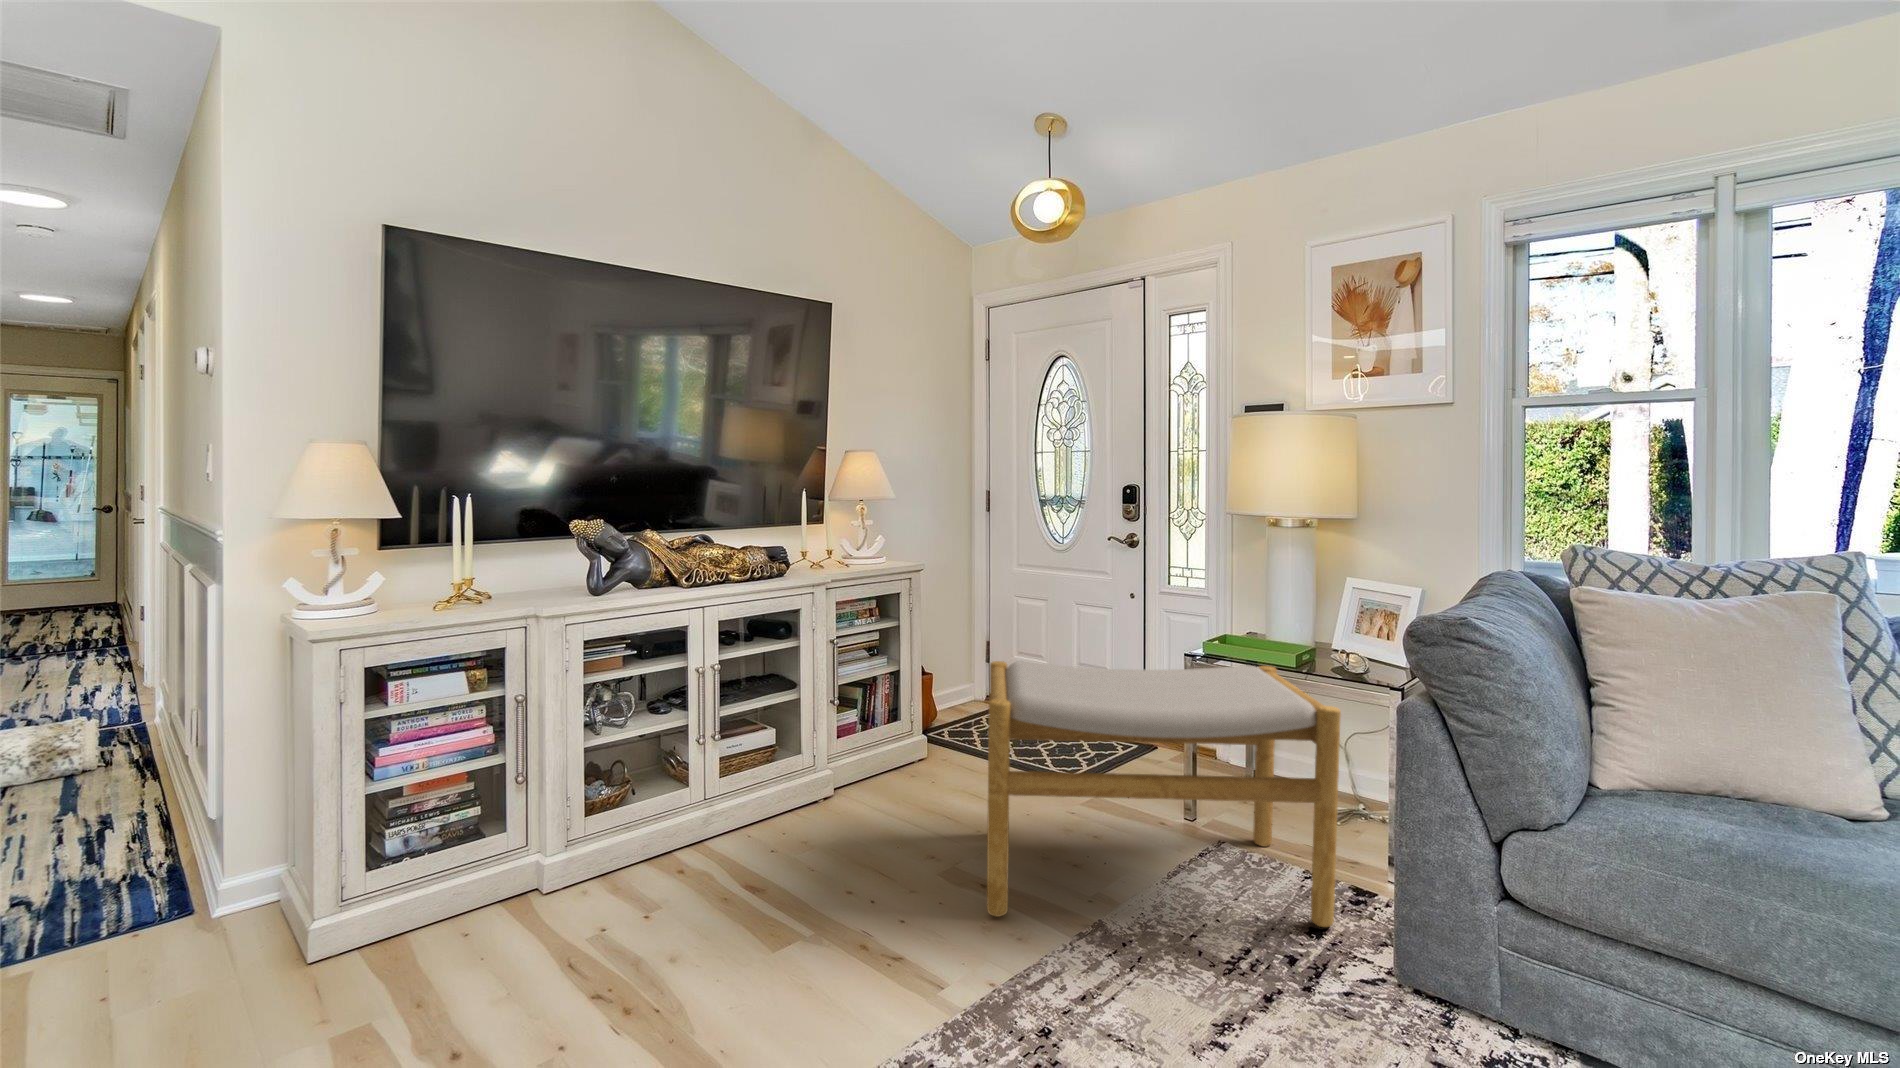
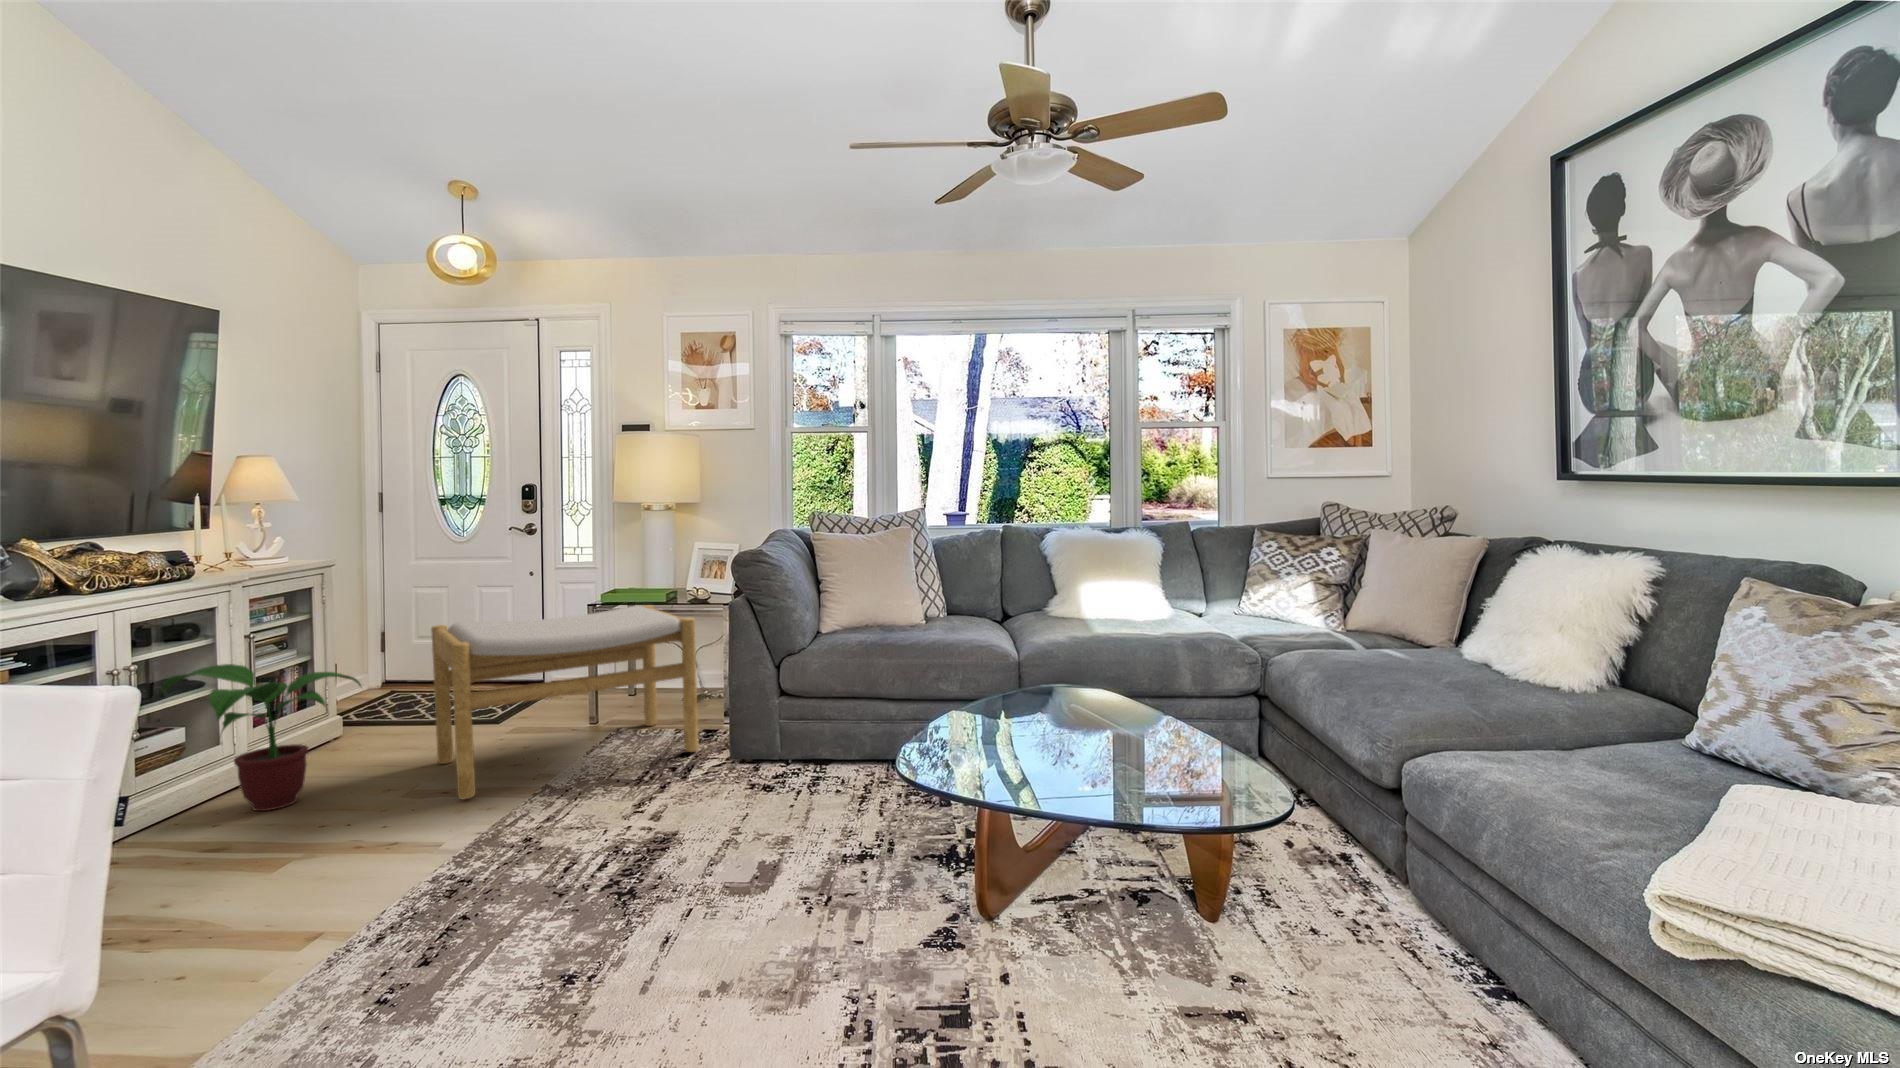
potted plant: none [742,677,913,857] -> present [161,664,362,811]

